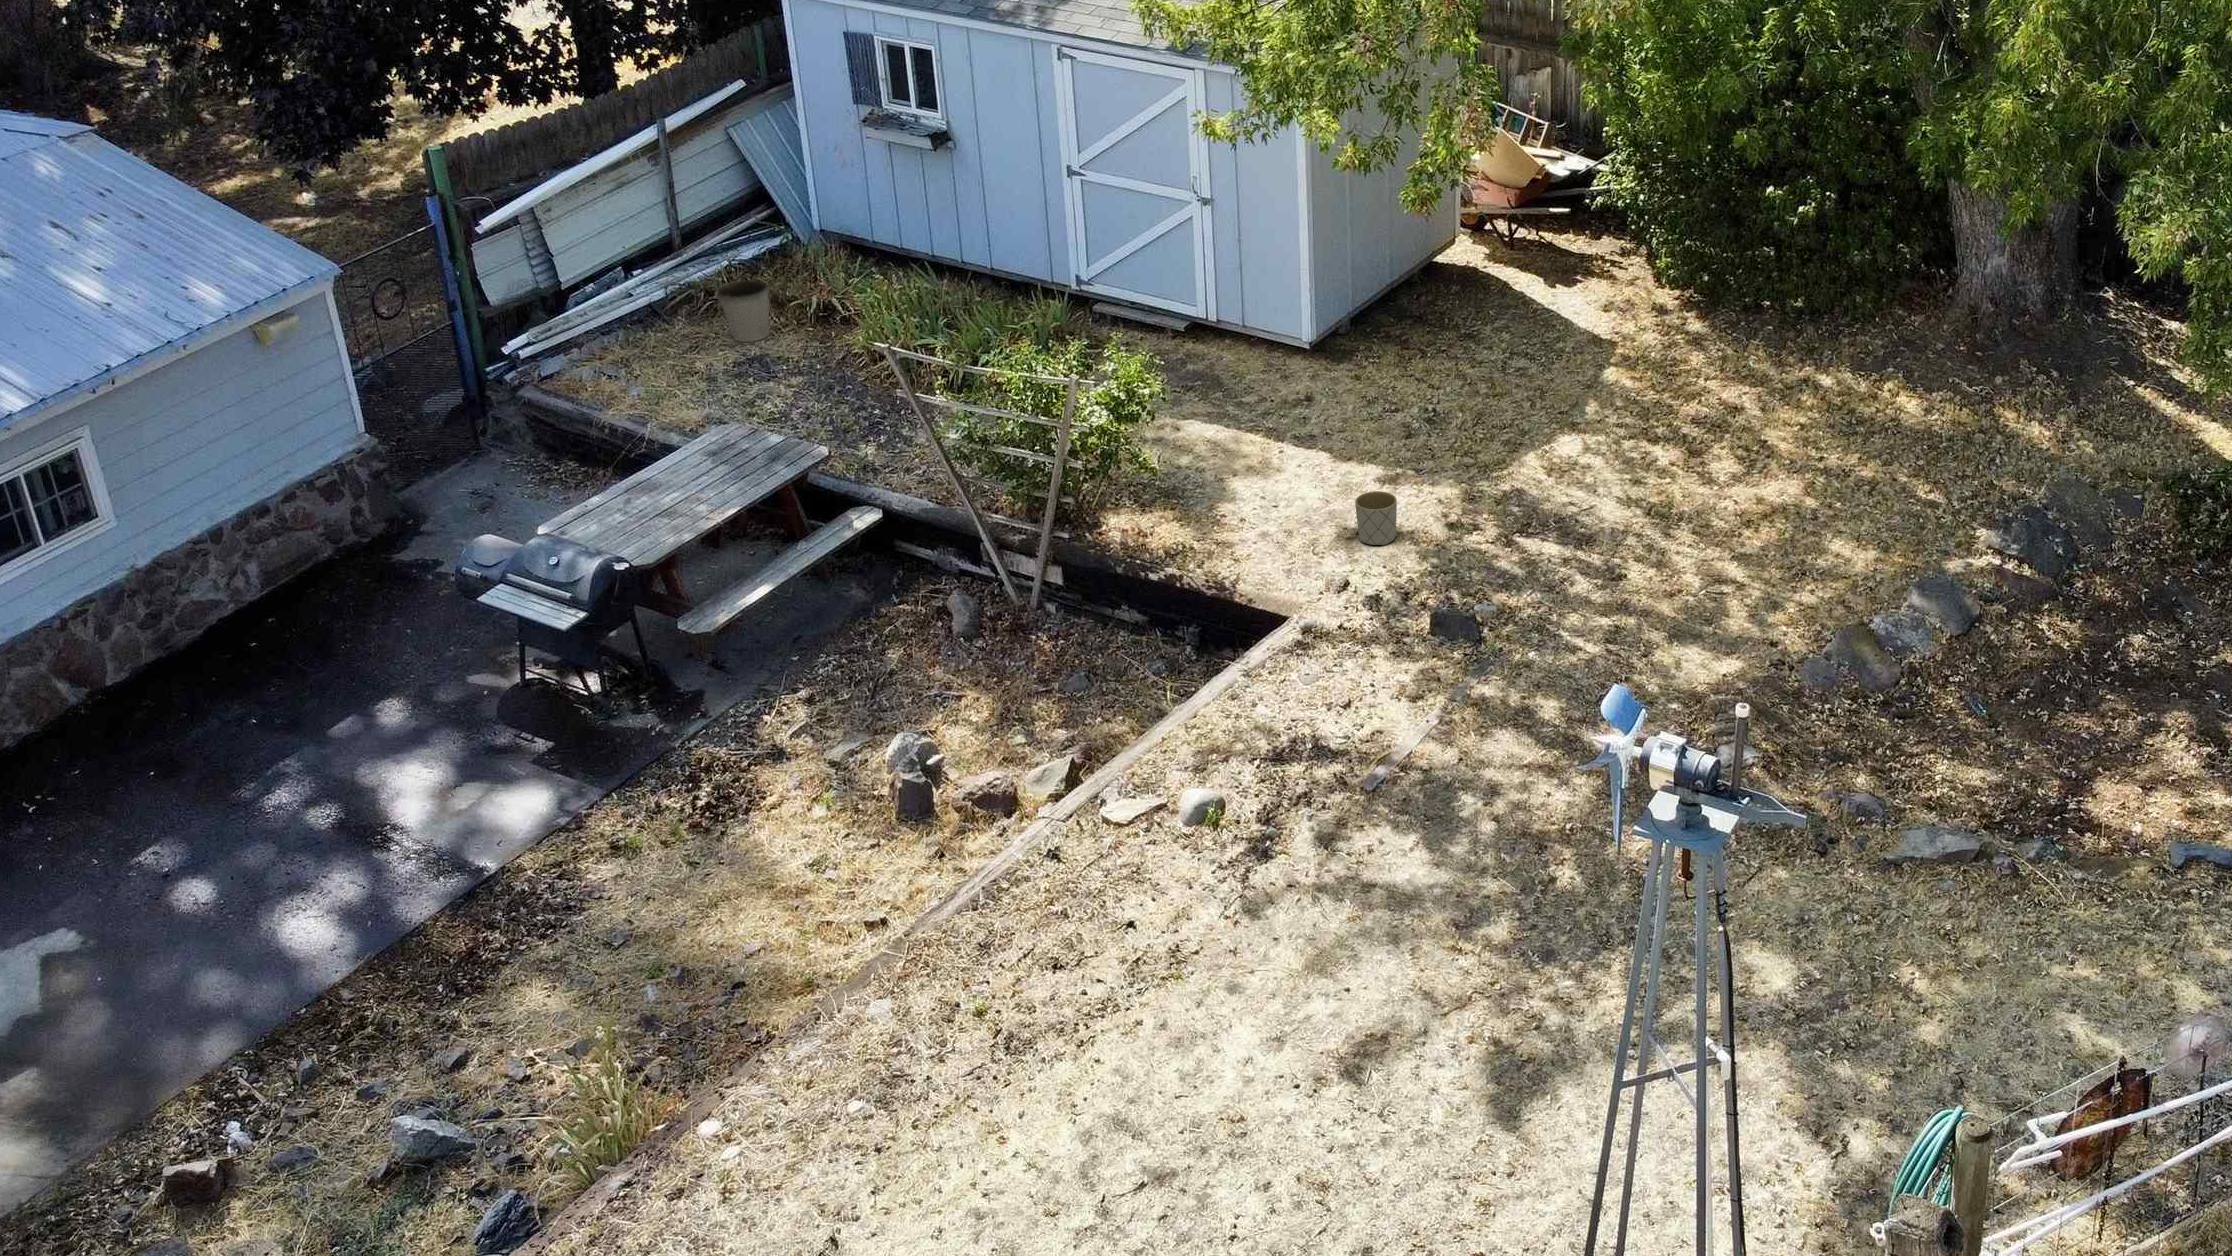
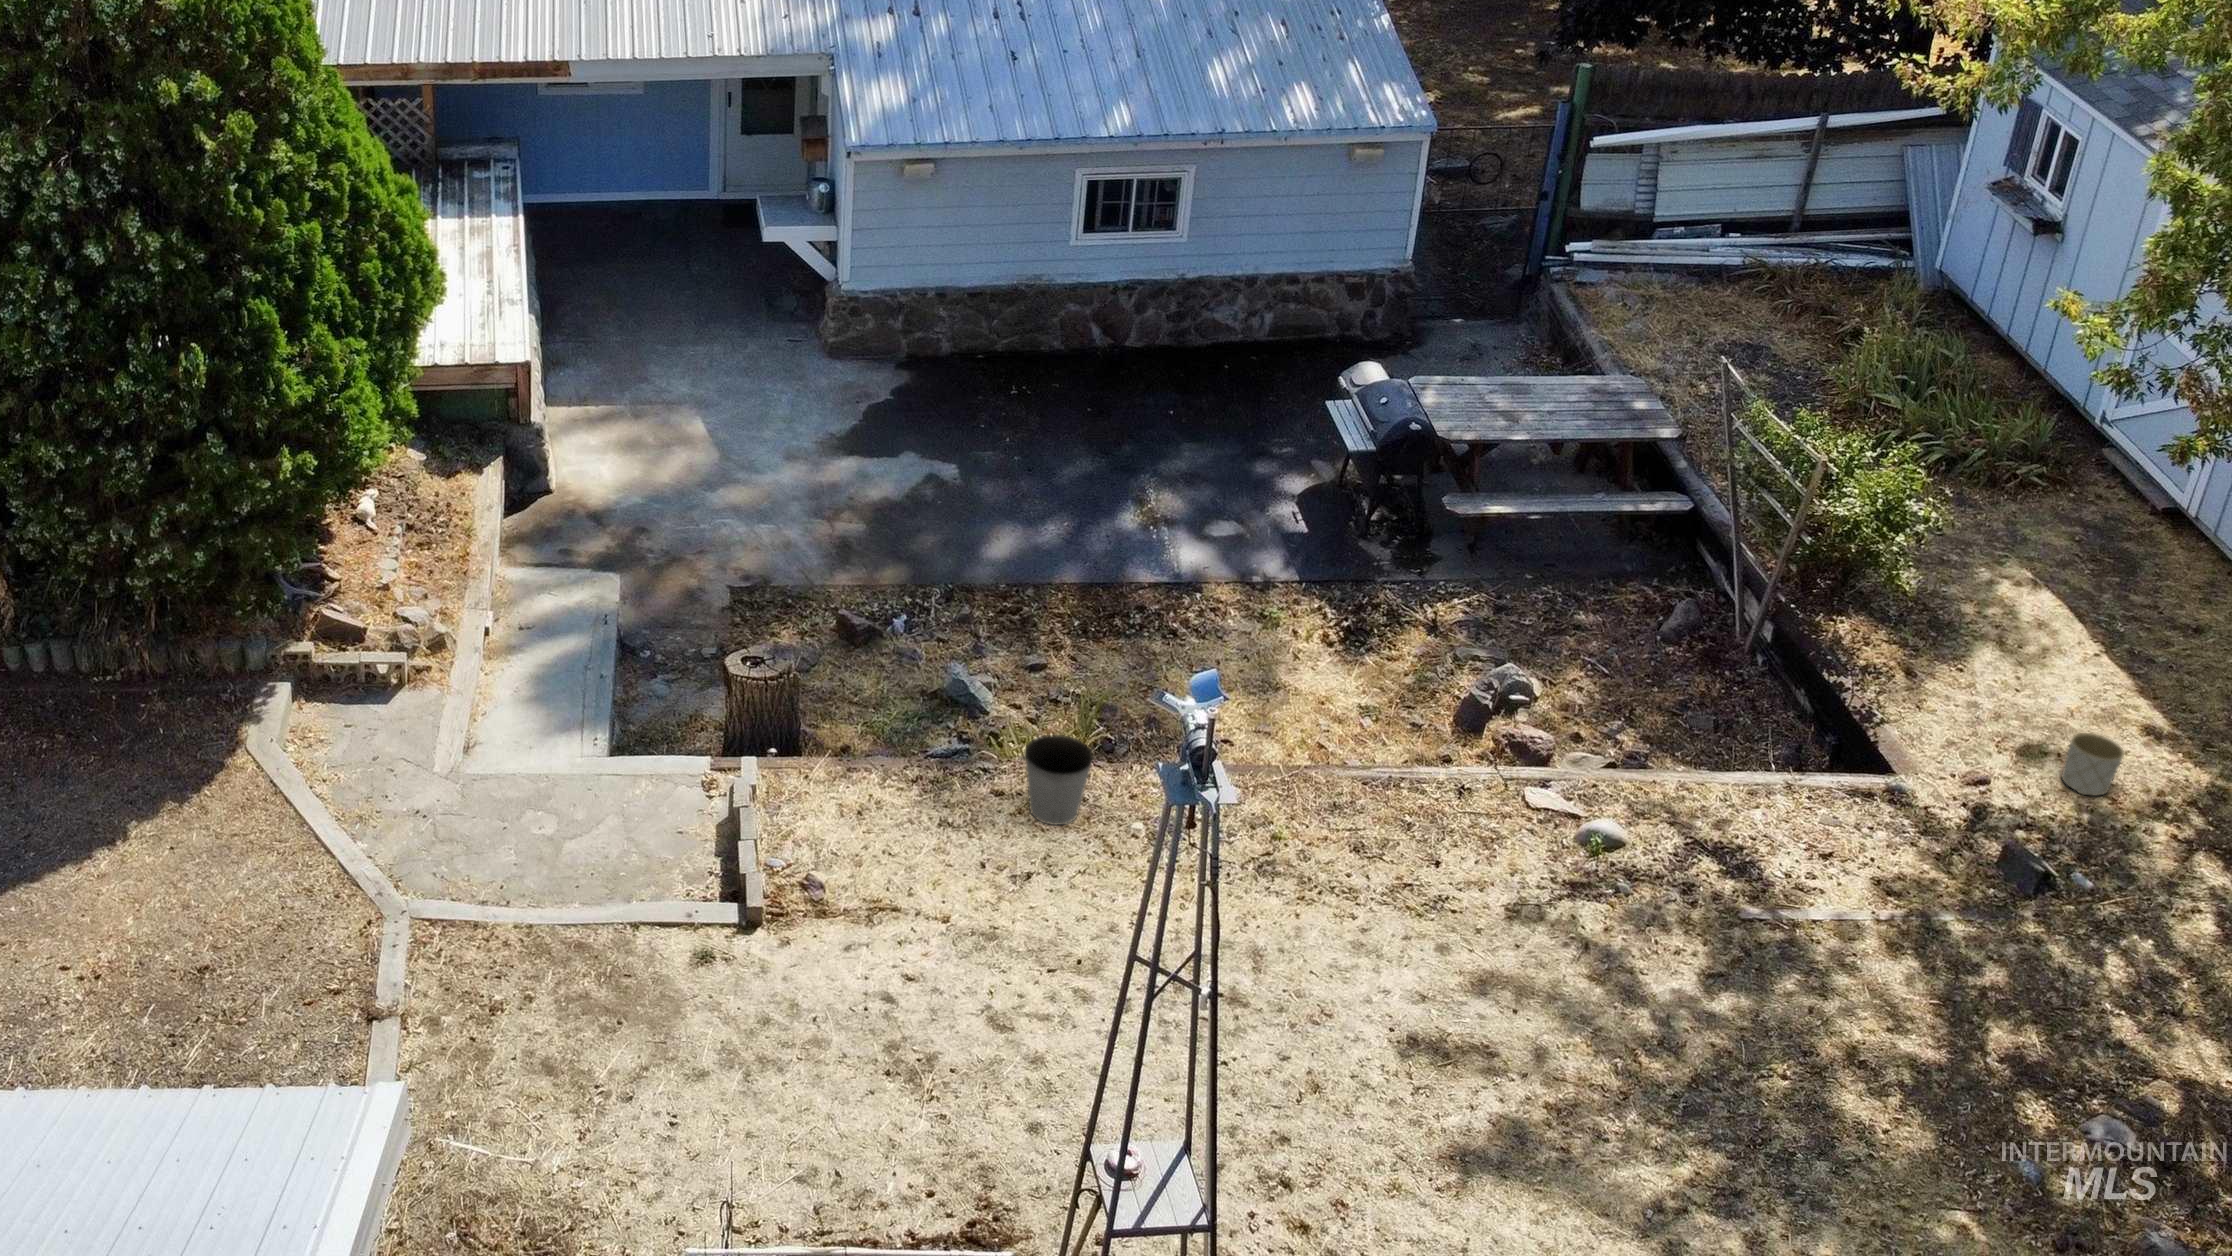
bucket: present [717,278,770,342] -> present [1023,735,1093,825]

